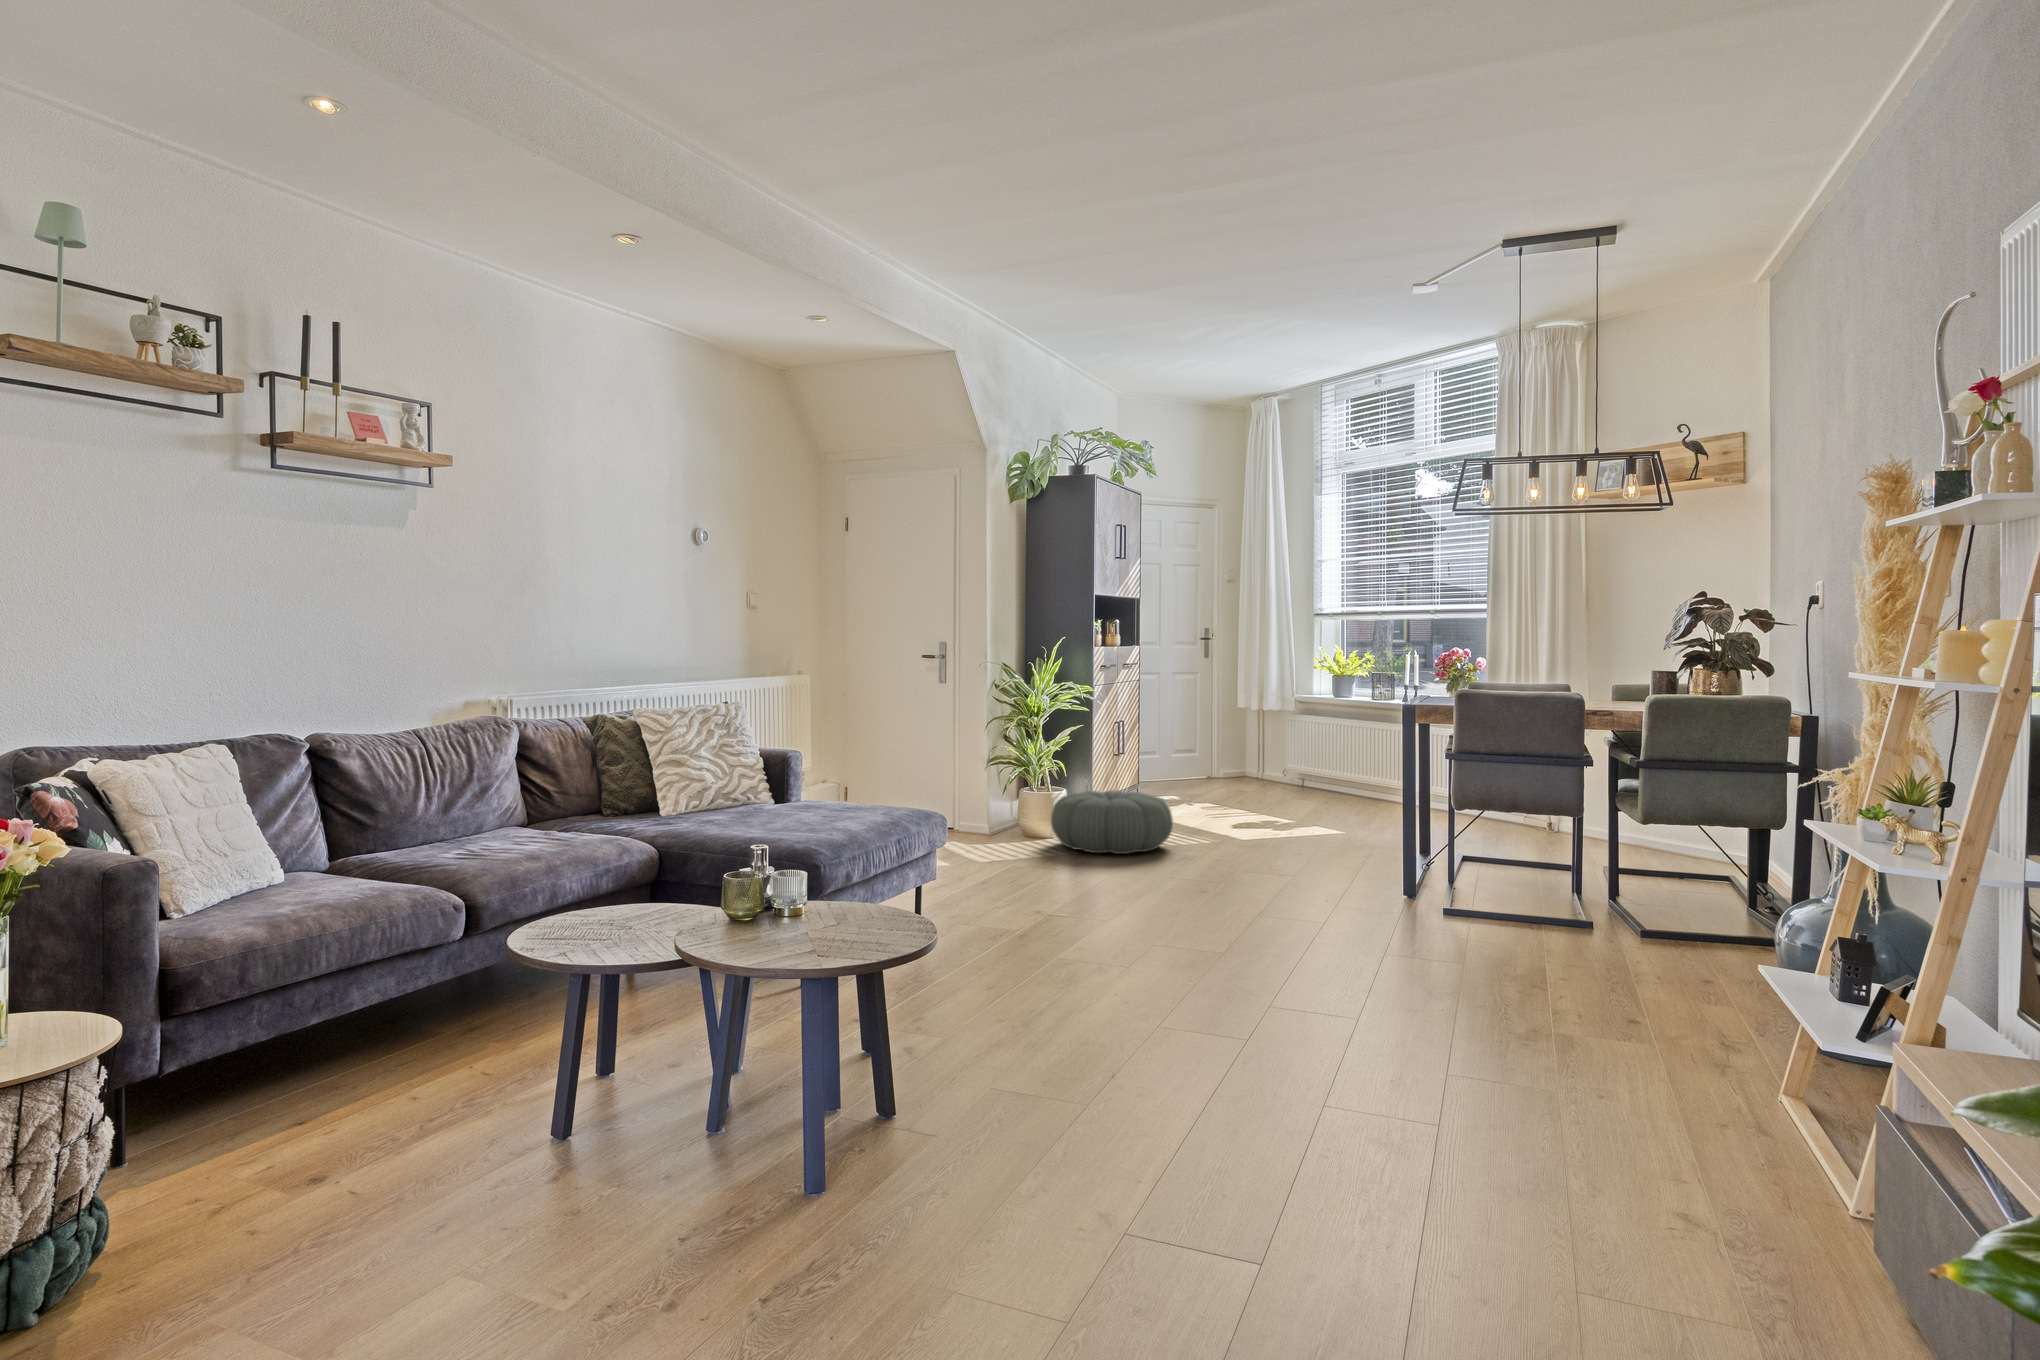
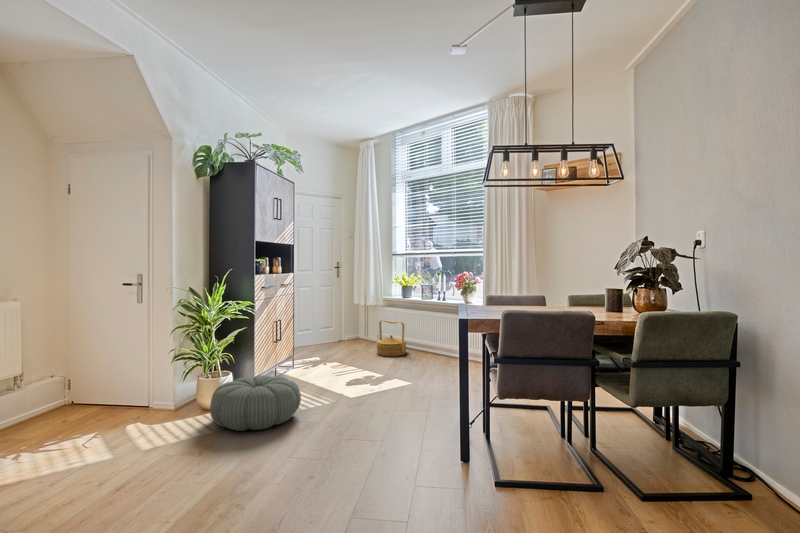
woven basket: none [1281,735,1340,800] -> present [377,320,406,356]

